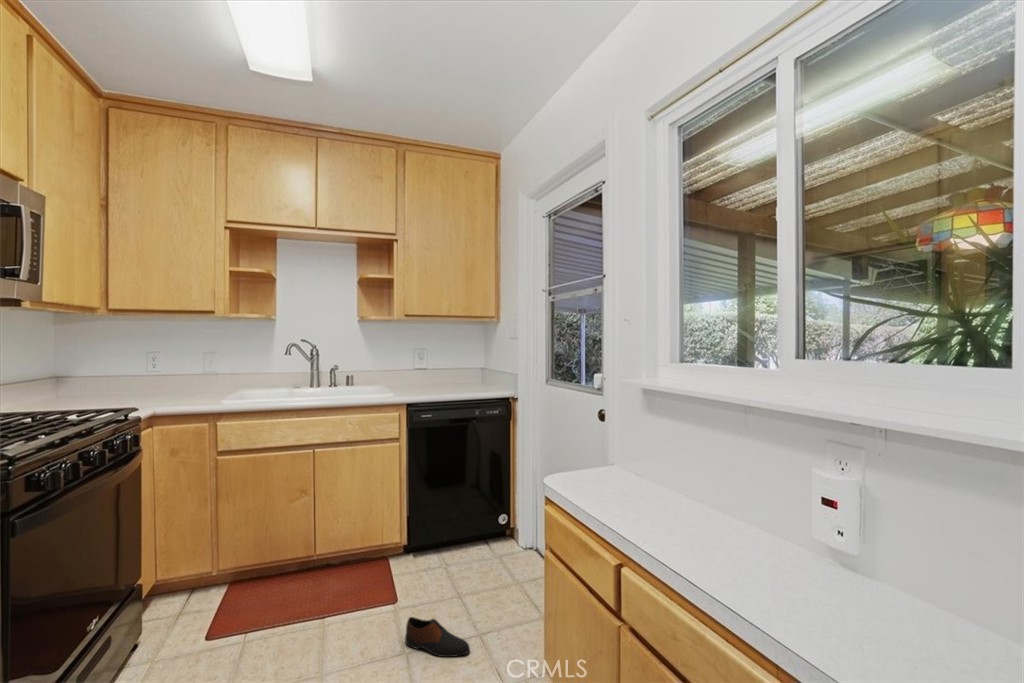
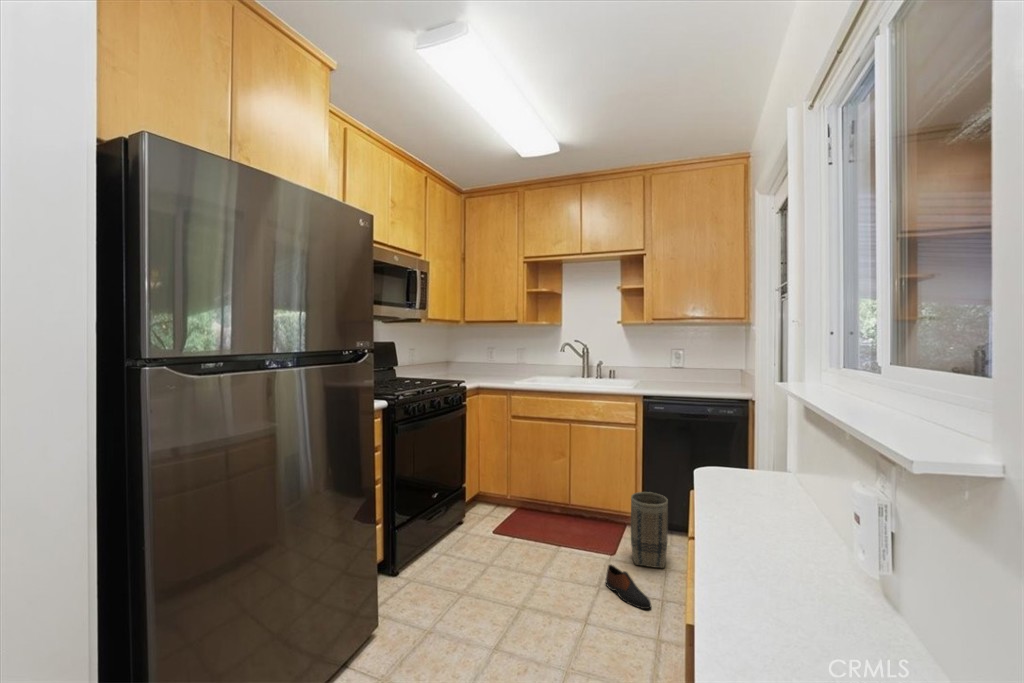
basket: none [414,514,456,604] -> present [631,492,668,568]

